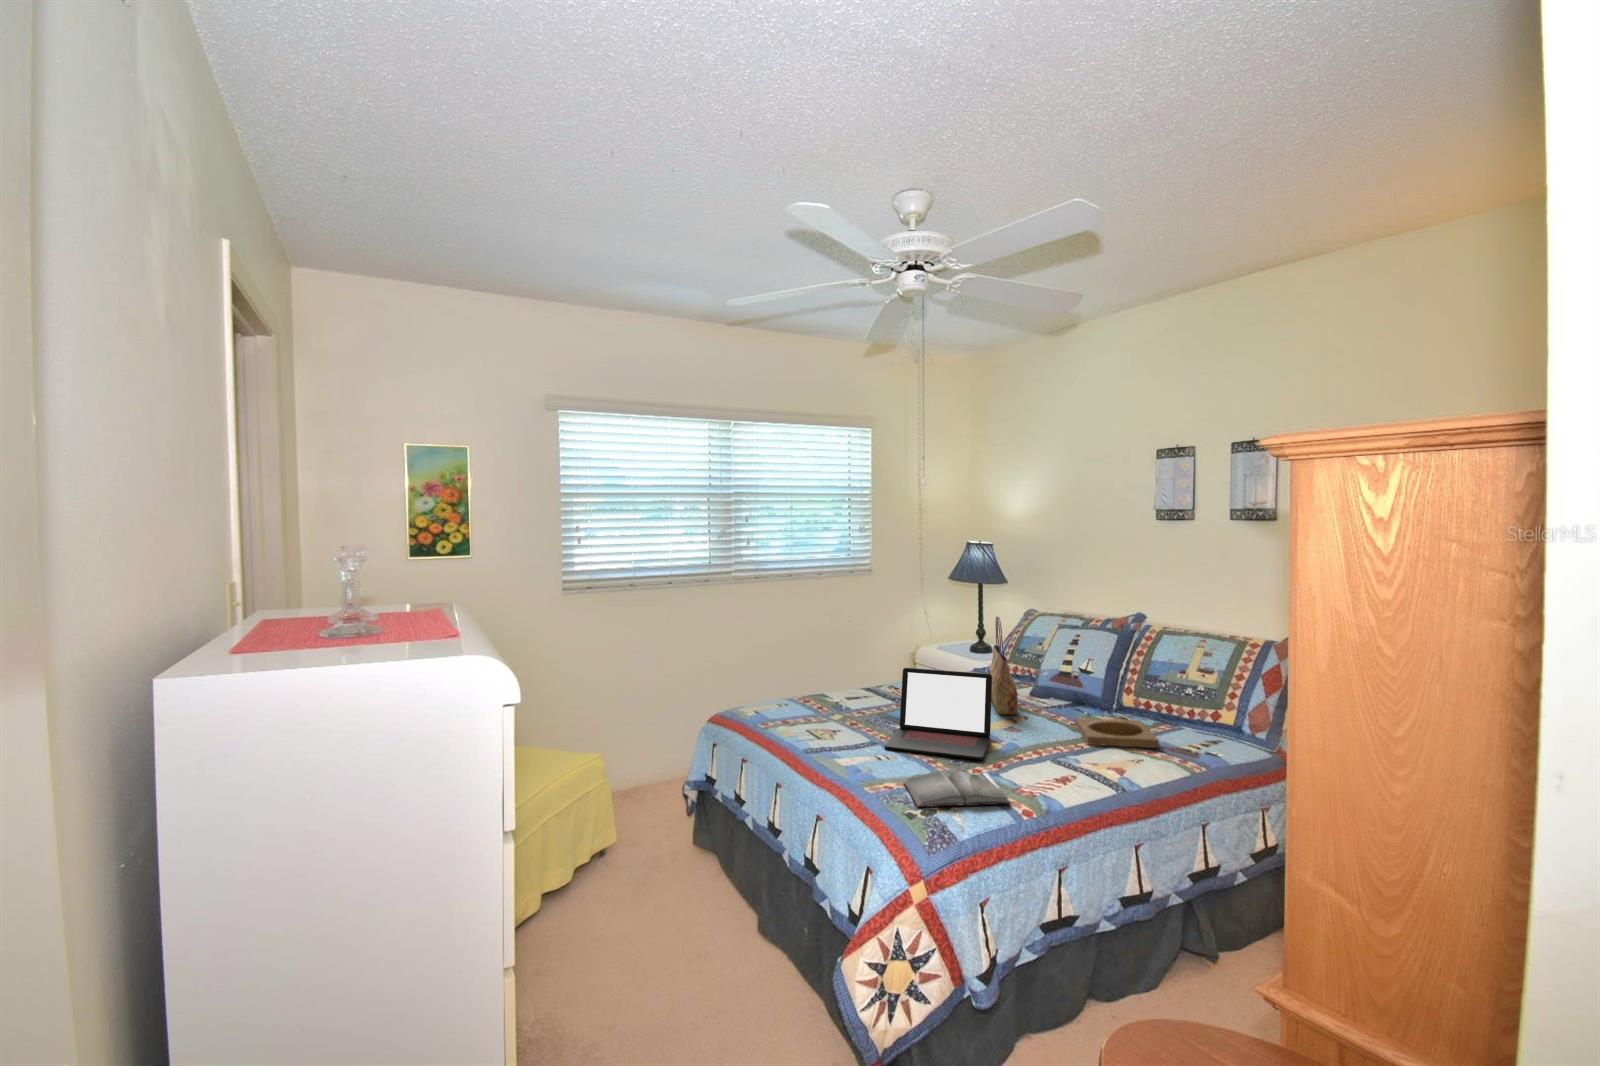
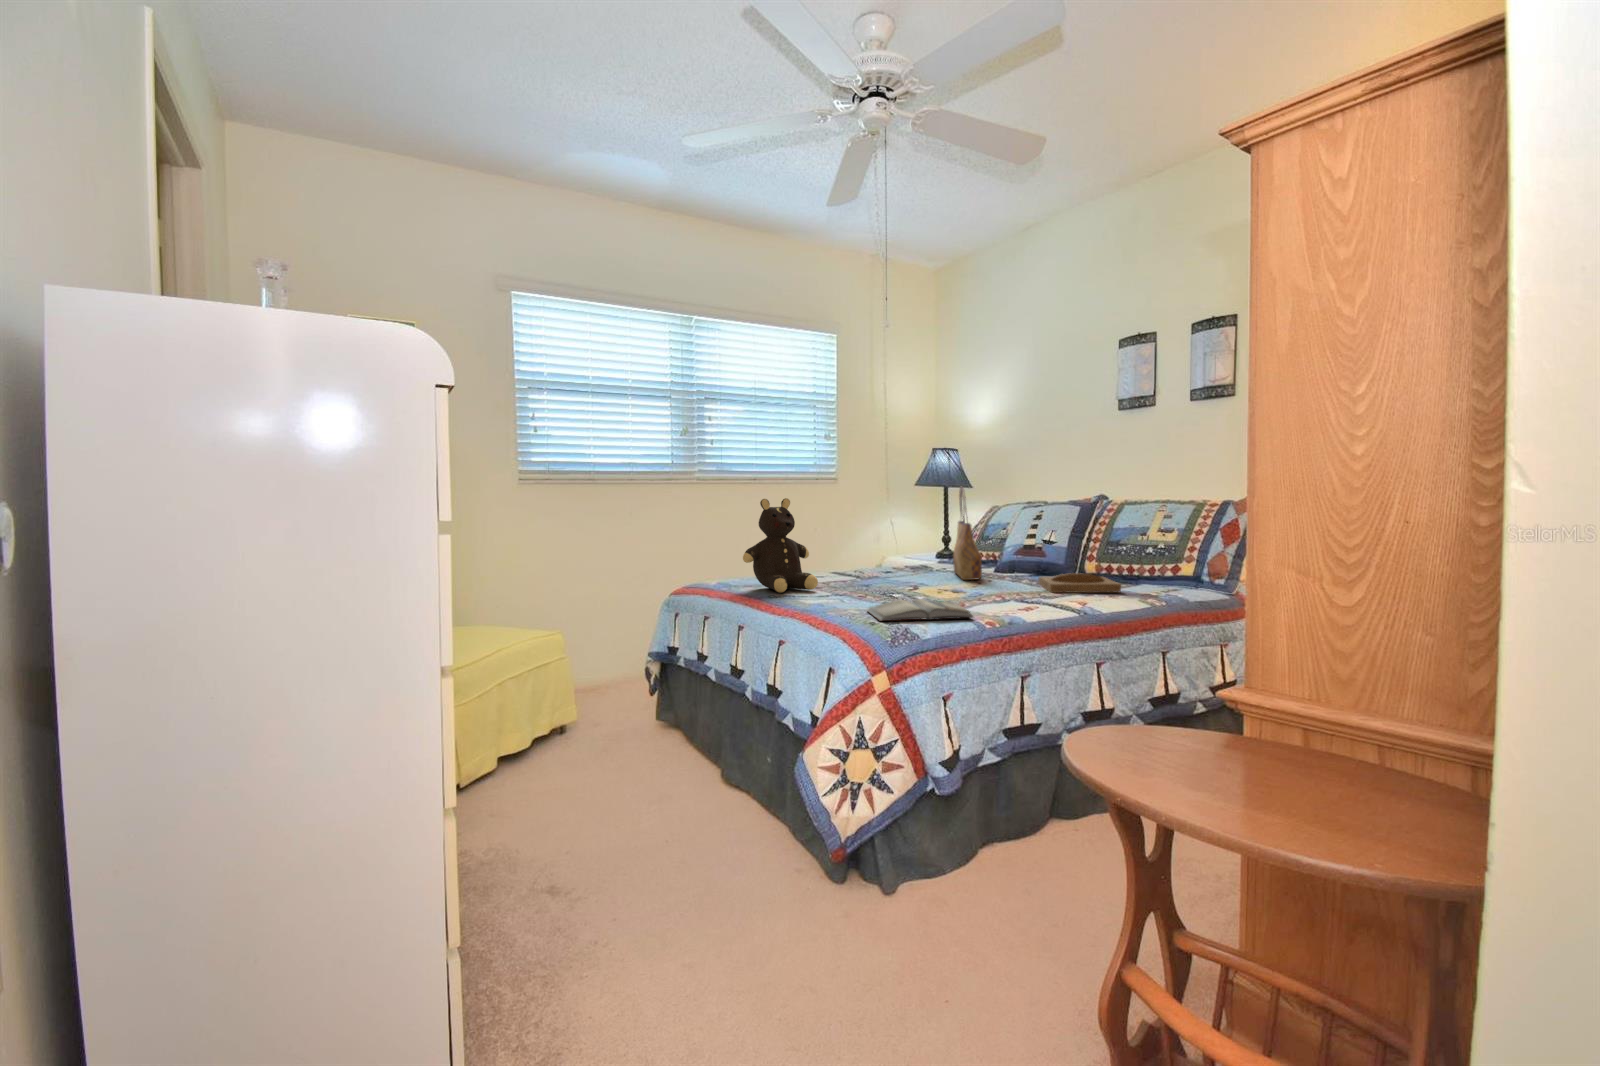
teddy bear: none [781,638,854,739] -> present [743,498,818,593]
laptop: present [885,668,992,759] -> none [848,526,956,599]

